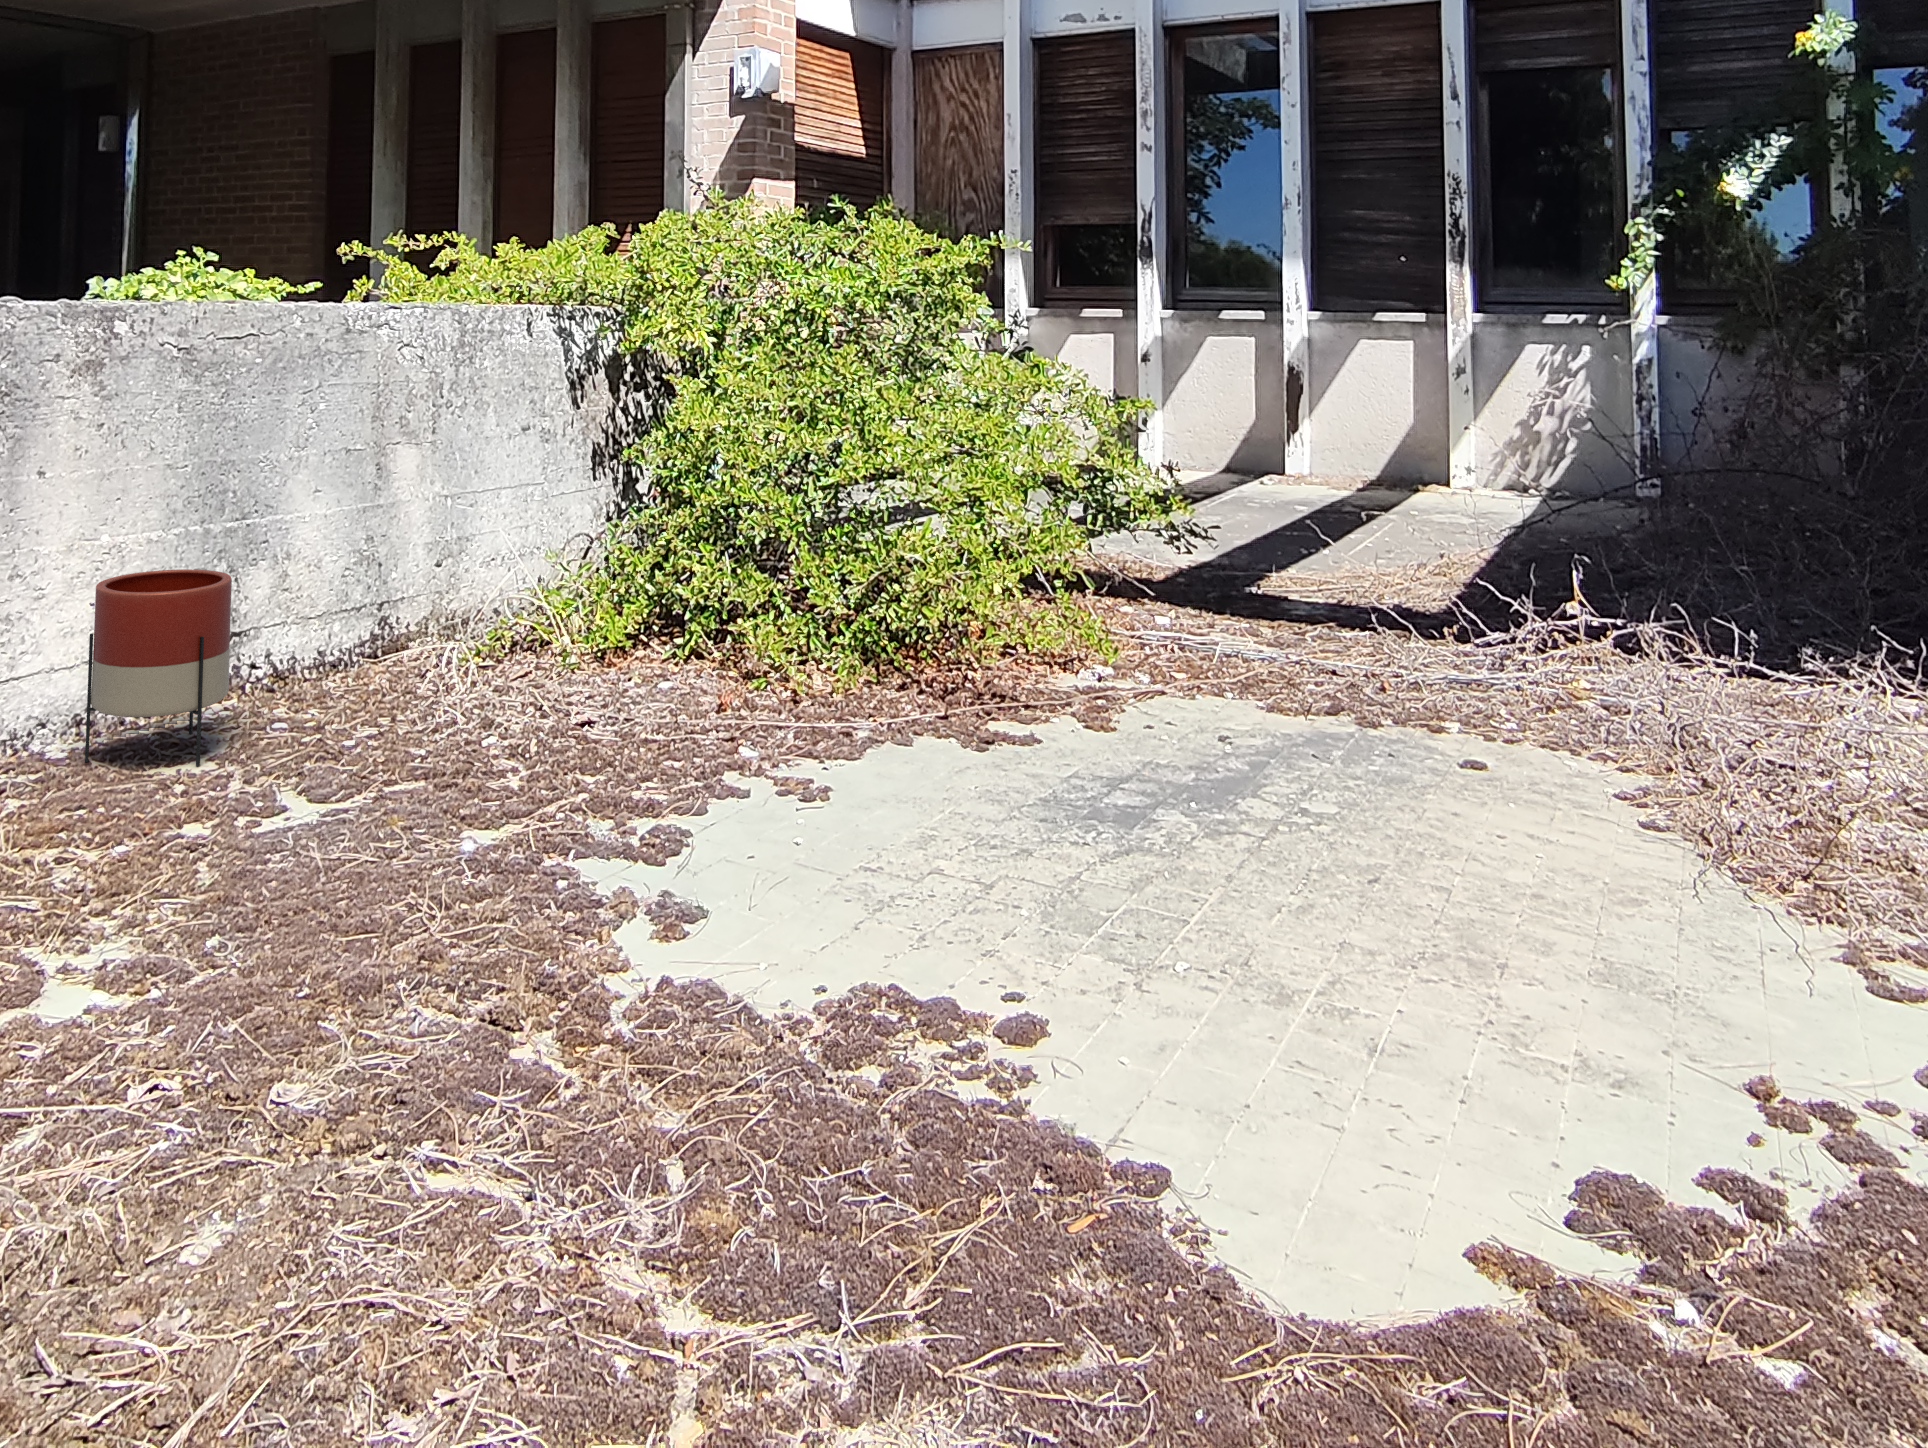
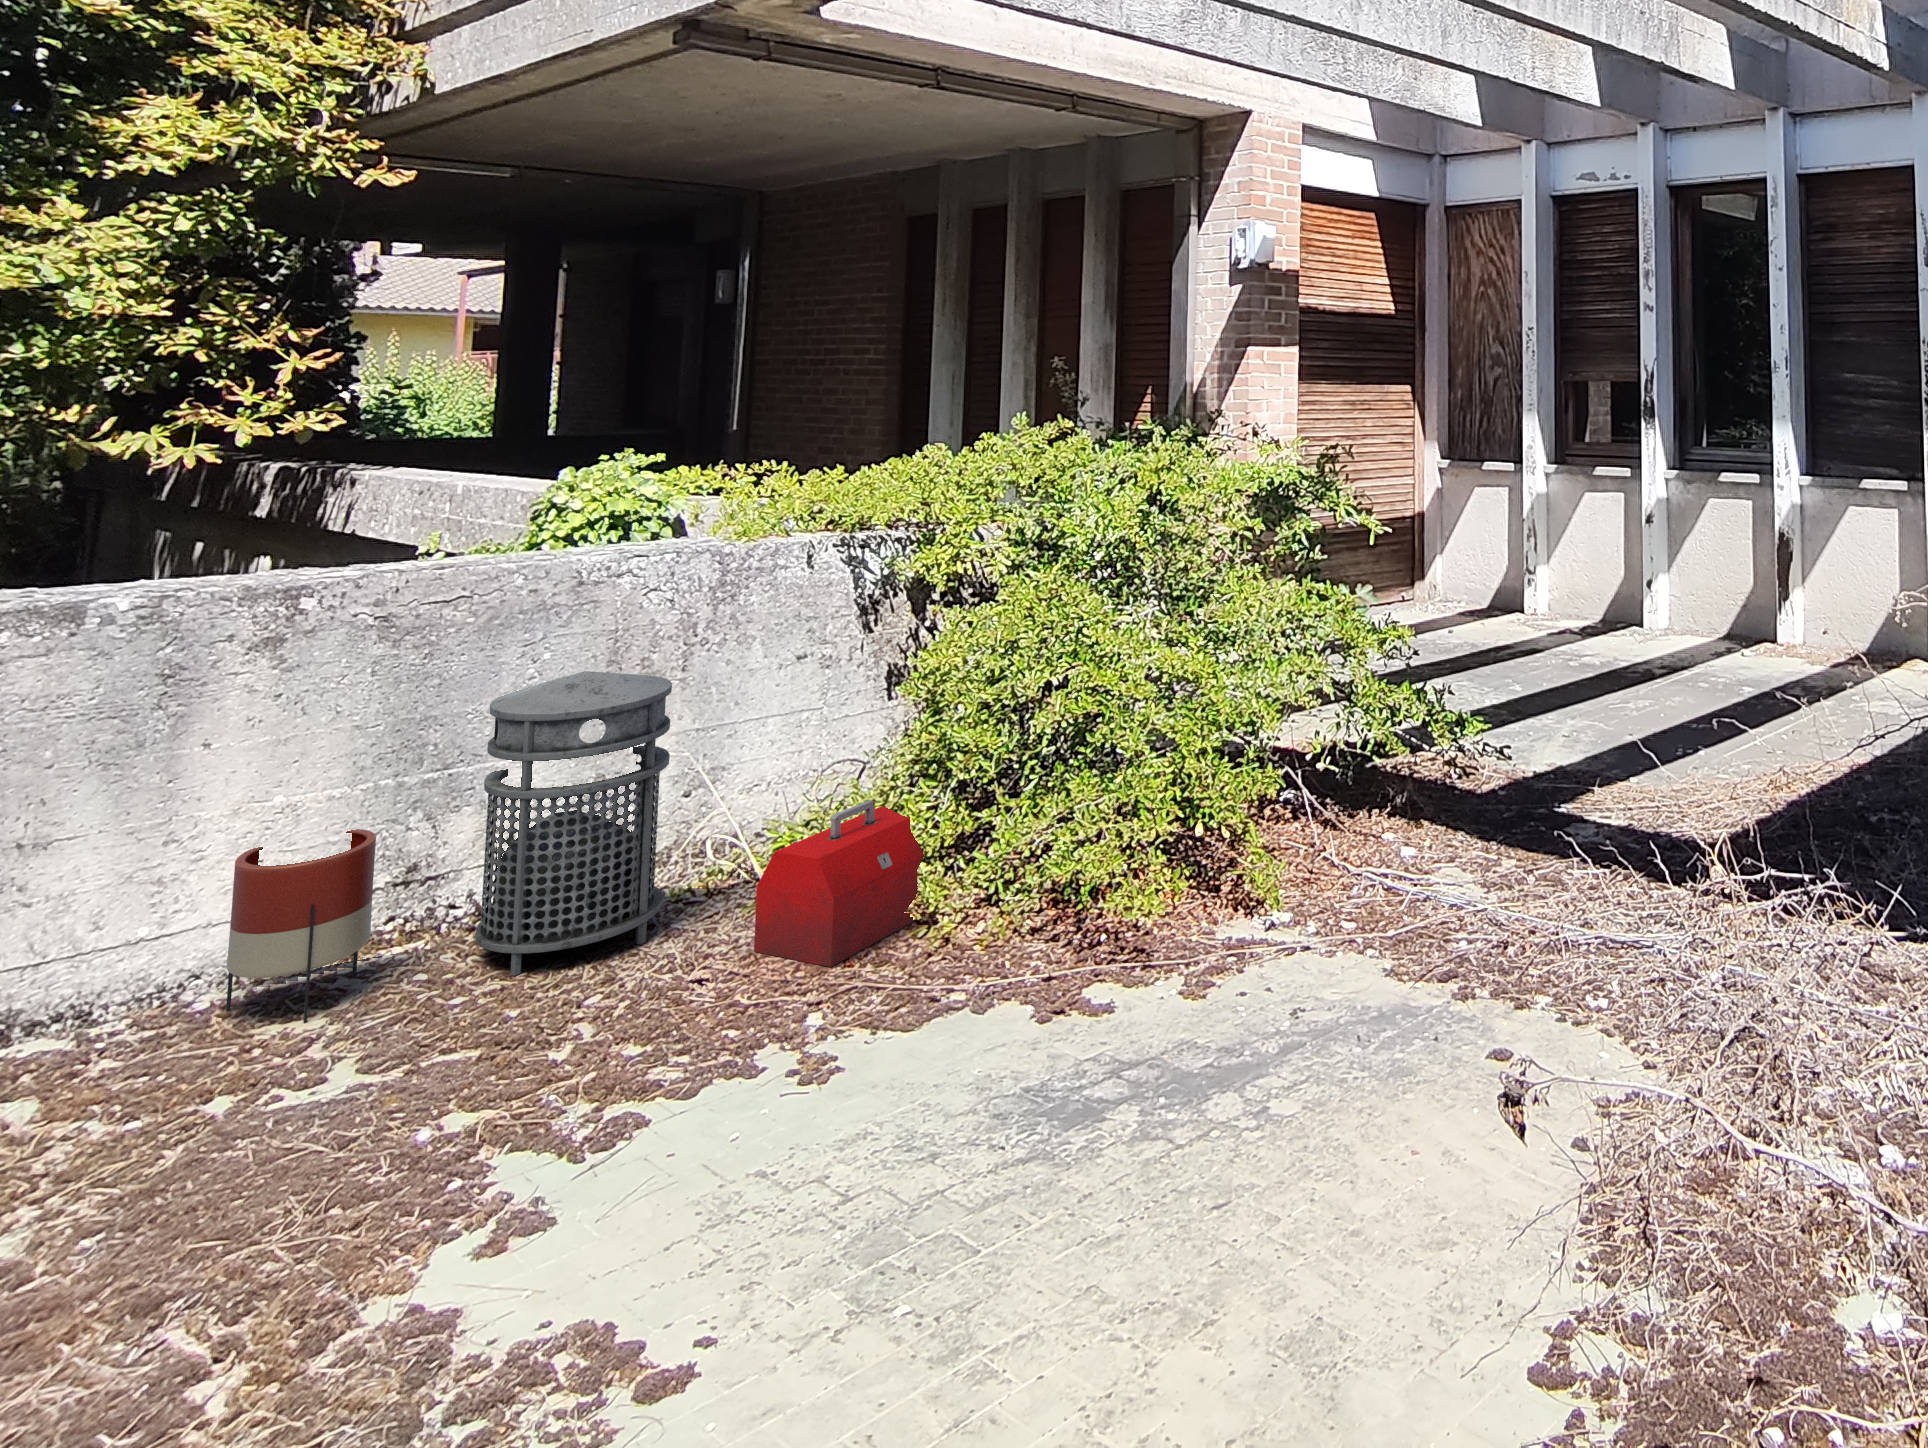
trash can: none [300,408,487,726] -> present [475,671,672,976]
toolbox: none [613,552,755,708] -> present [754,800,924,967]

